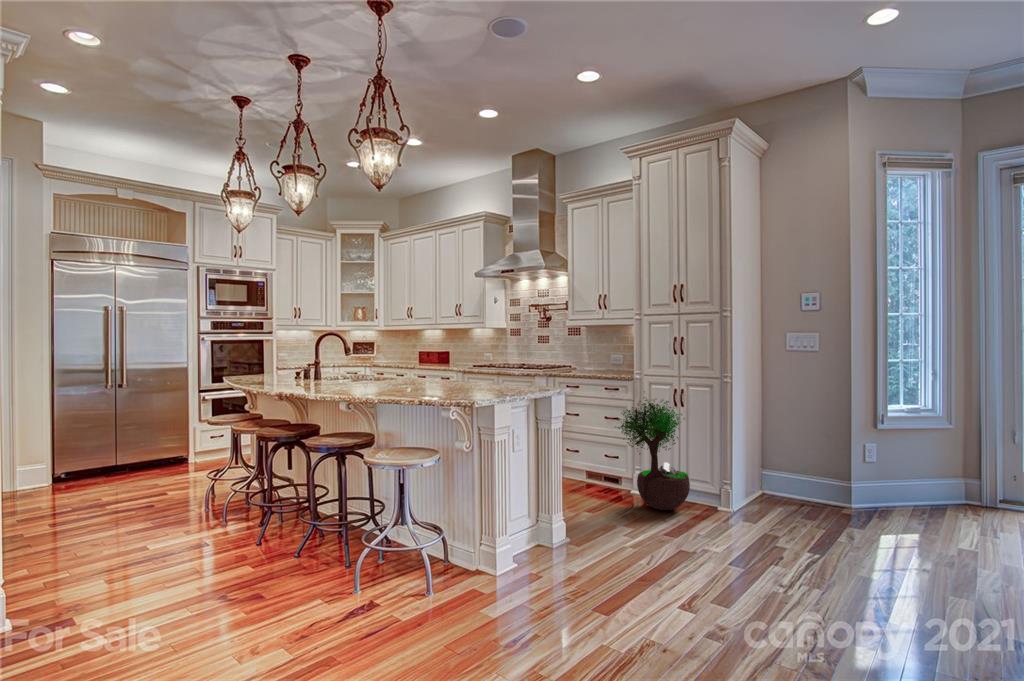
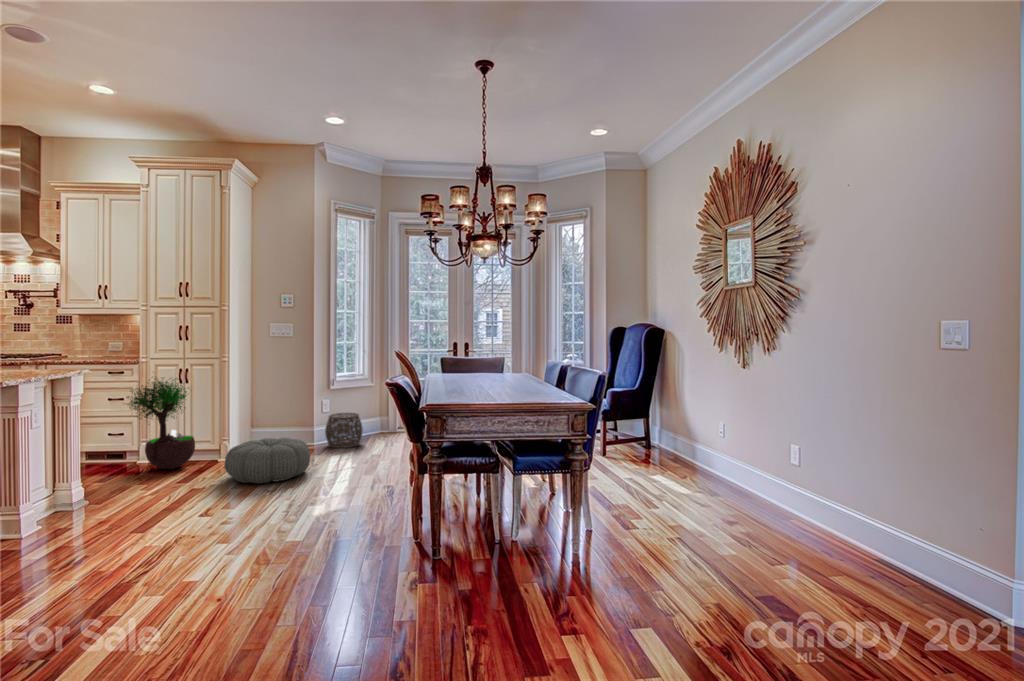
woven basket: none [867,468,937,528] -> present [325,413,363,448]
pouf: none [722,495,847,569] -> present [225,438,310,483]

